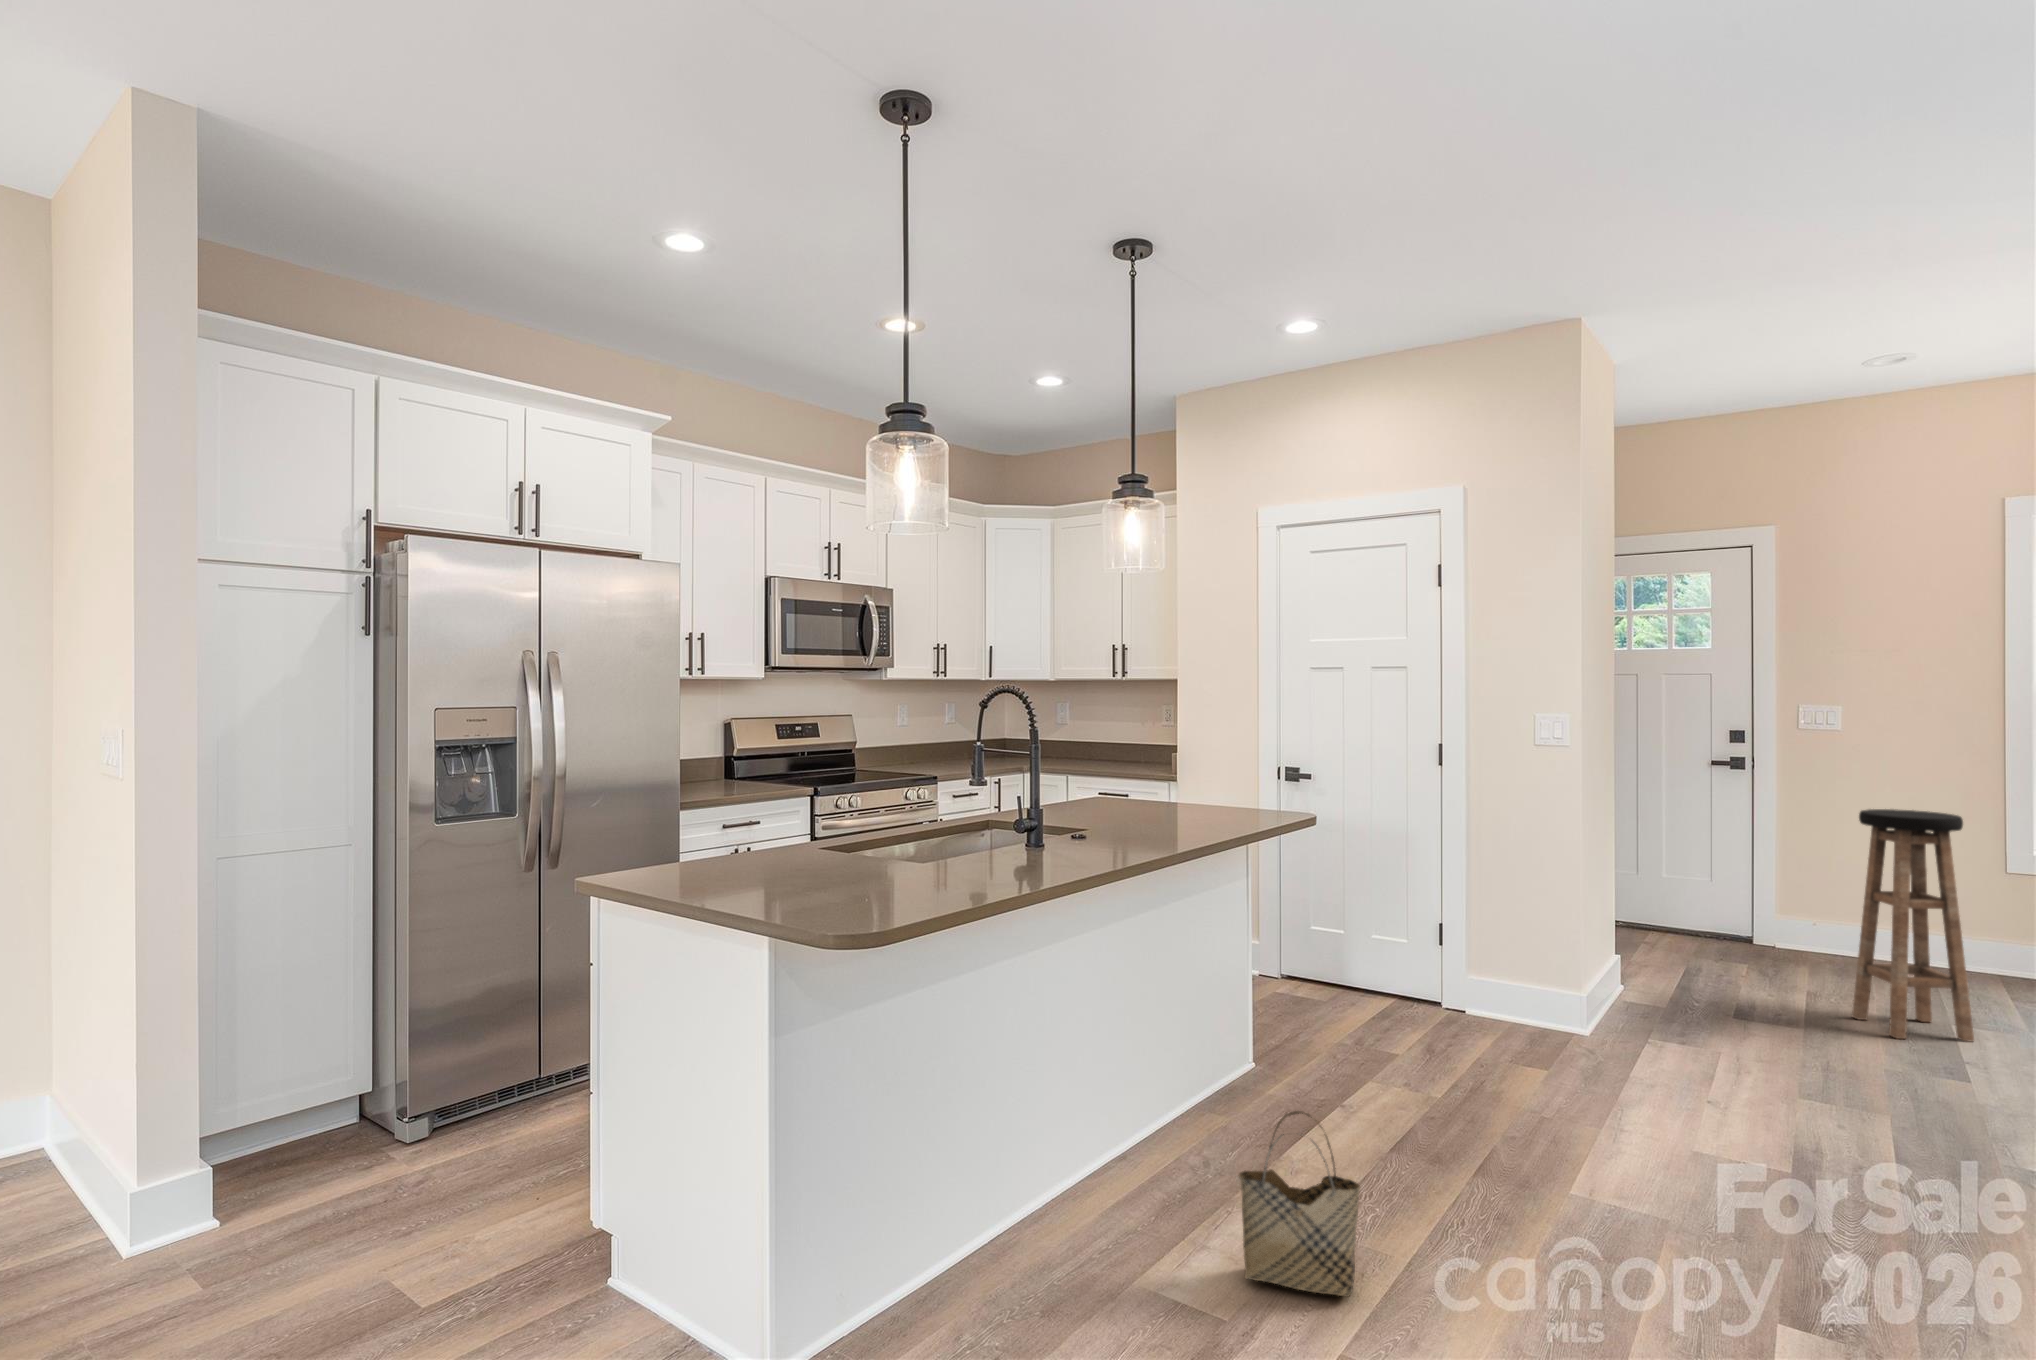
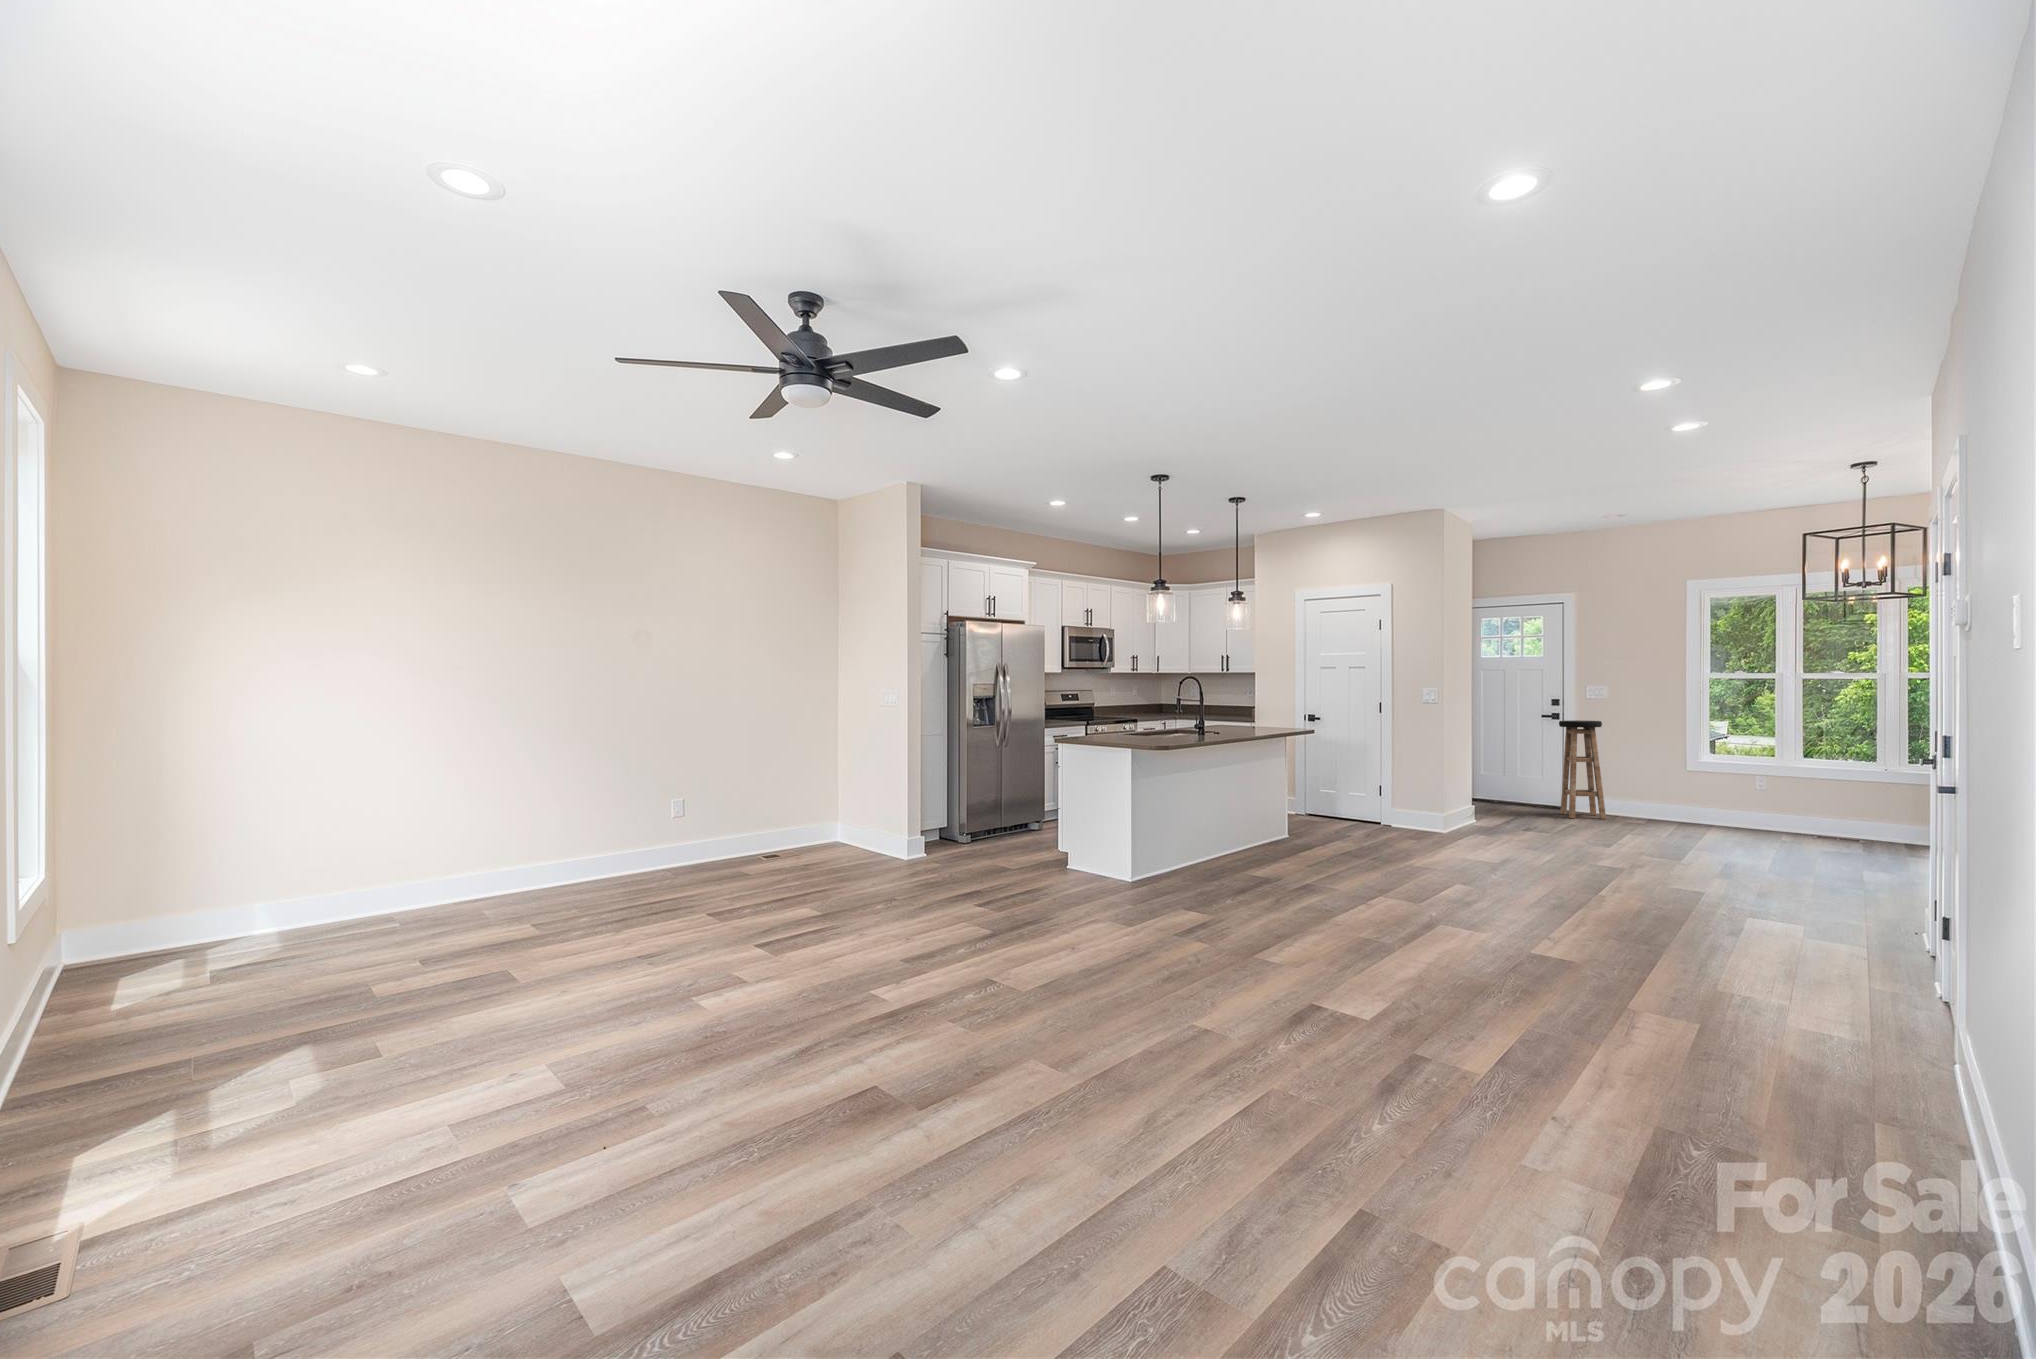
woven basket: present [1239,1111,1360,1297] -> none [1258,799,1297,851]

